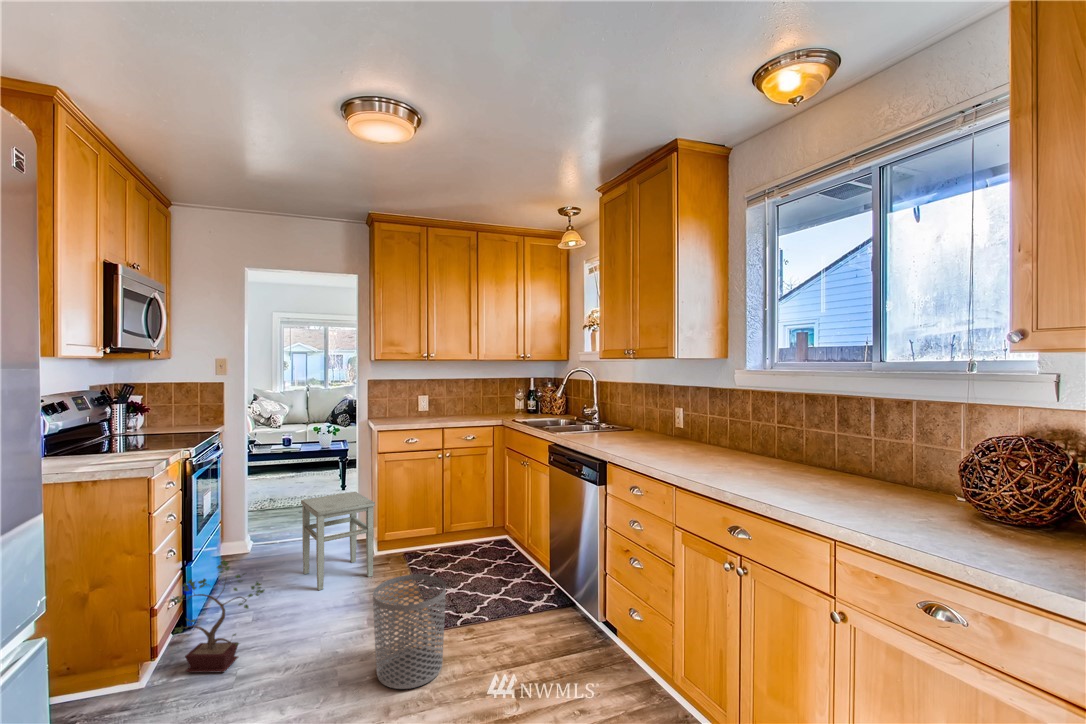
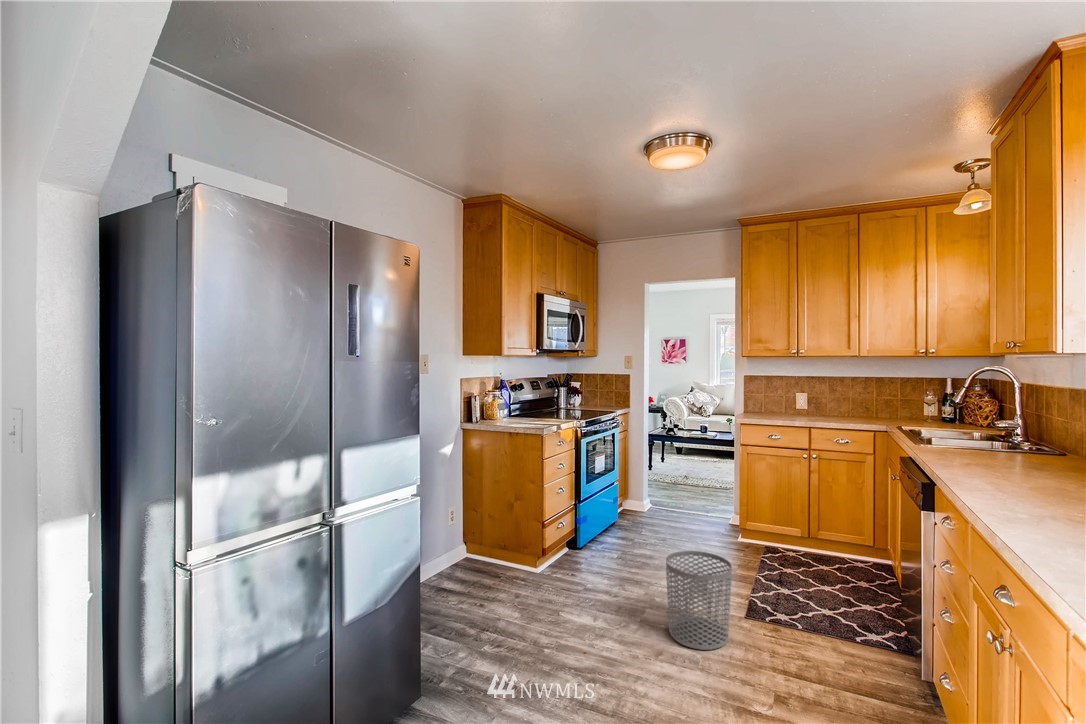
stool: present [301,492,375,590] -> none [670,475,725,556]
potted plant: present [172,560,265,673] -> none [557,501,607,582]

